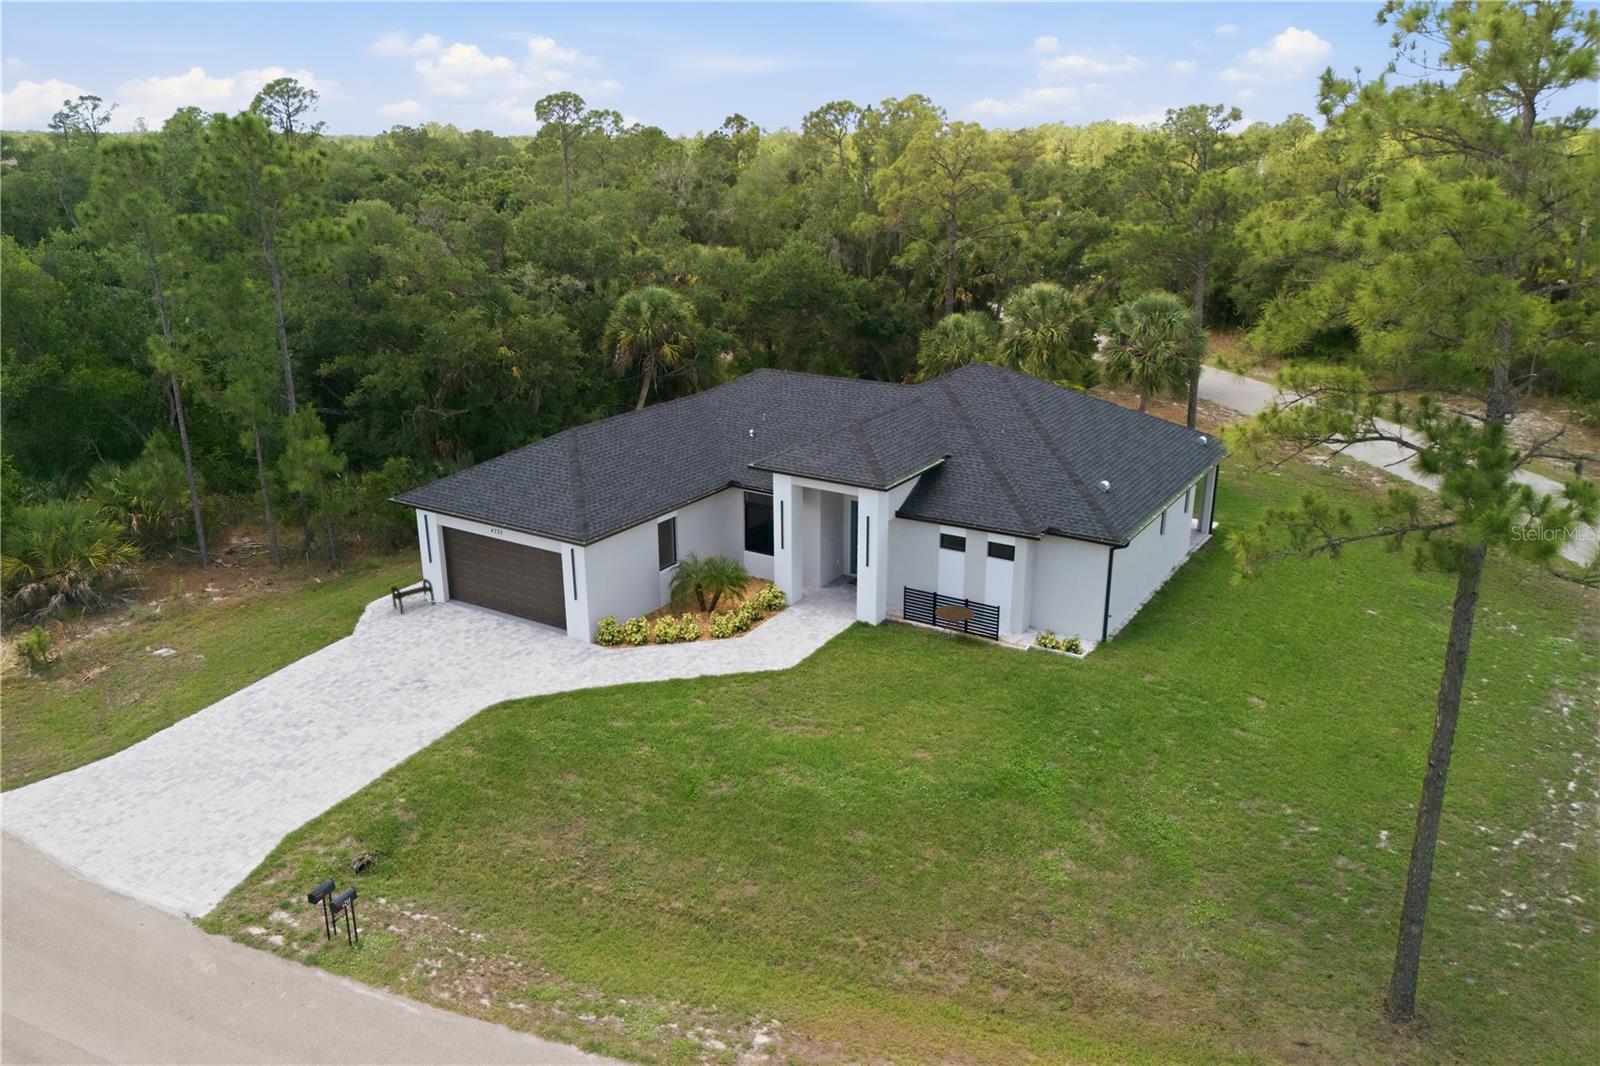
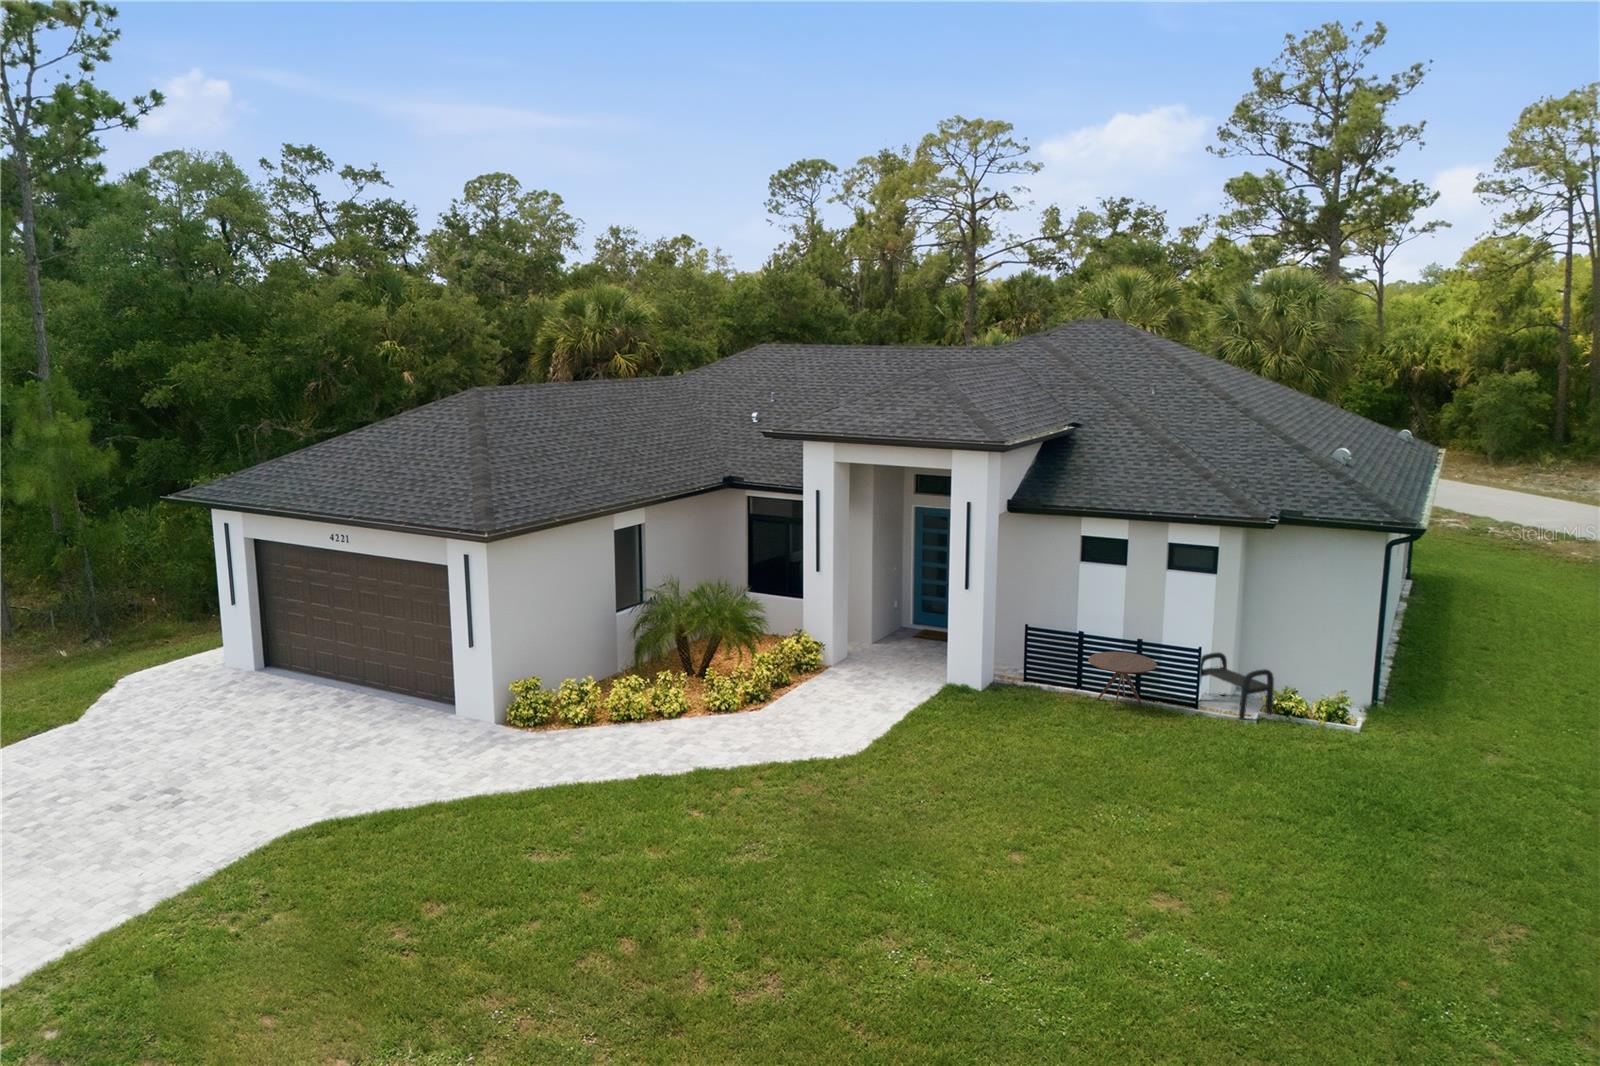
bench: present [392,579,435,613] -> present [1200,653,1274,720]

